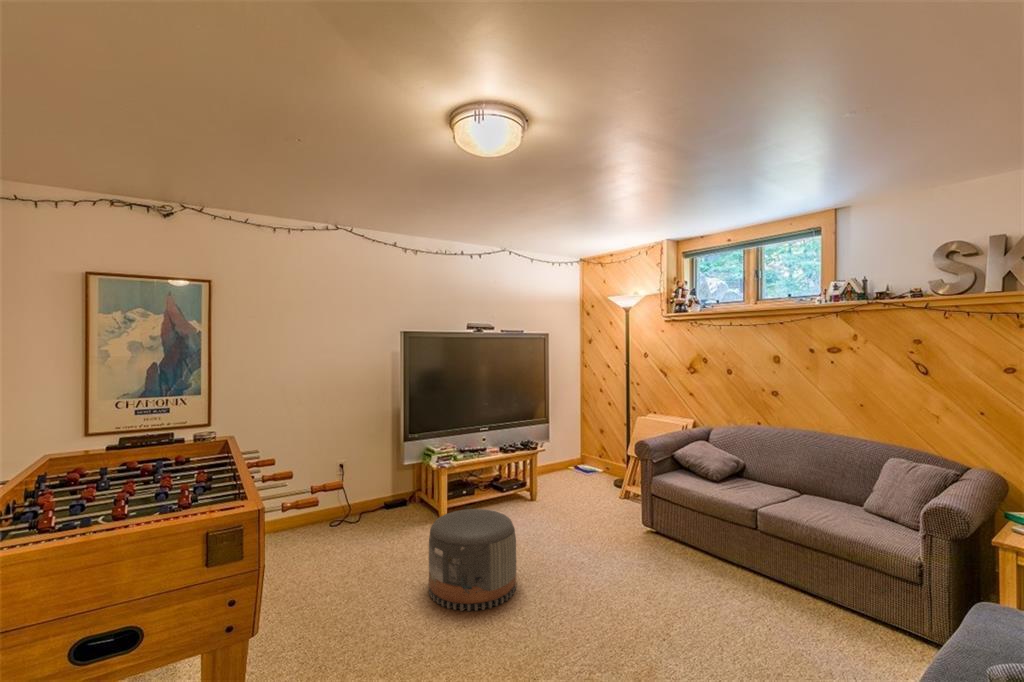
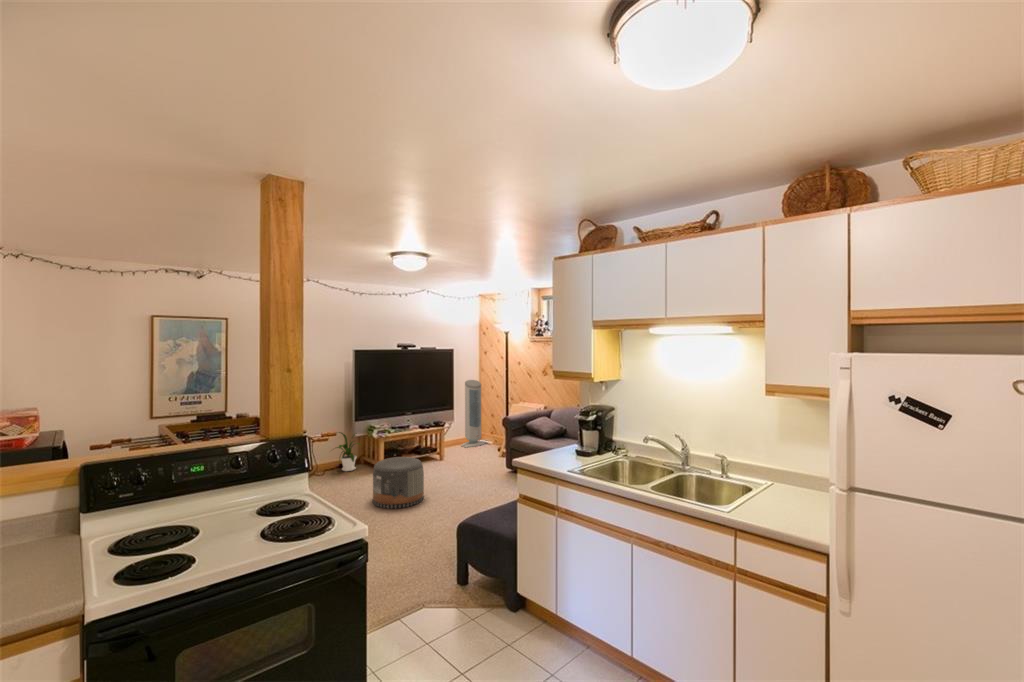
air purifier: none [557,380,591,479] -> present [461,380,485,447]
house plant: none [367,457,419,517] -> present [337,432,359,471]

